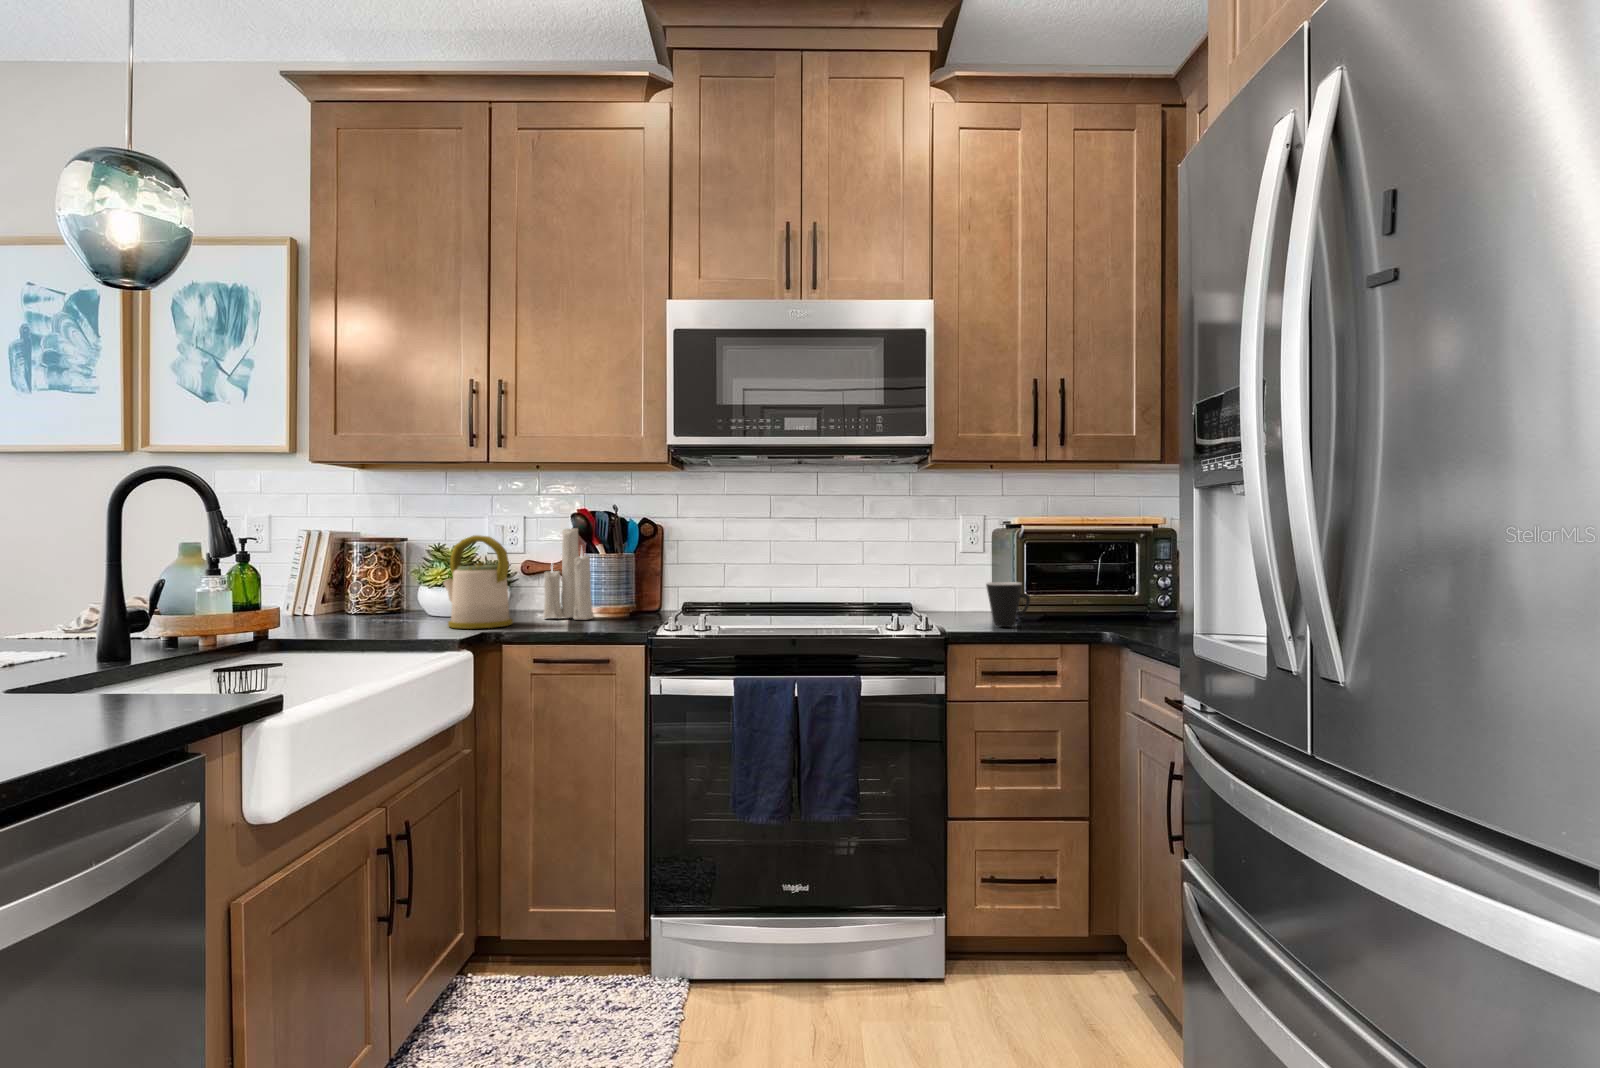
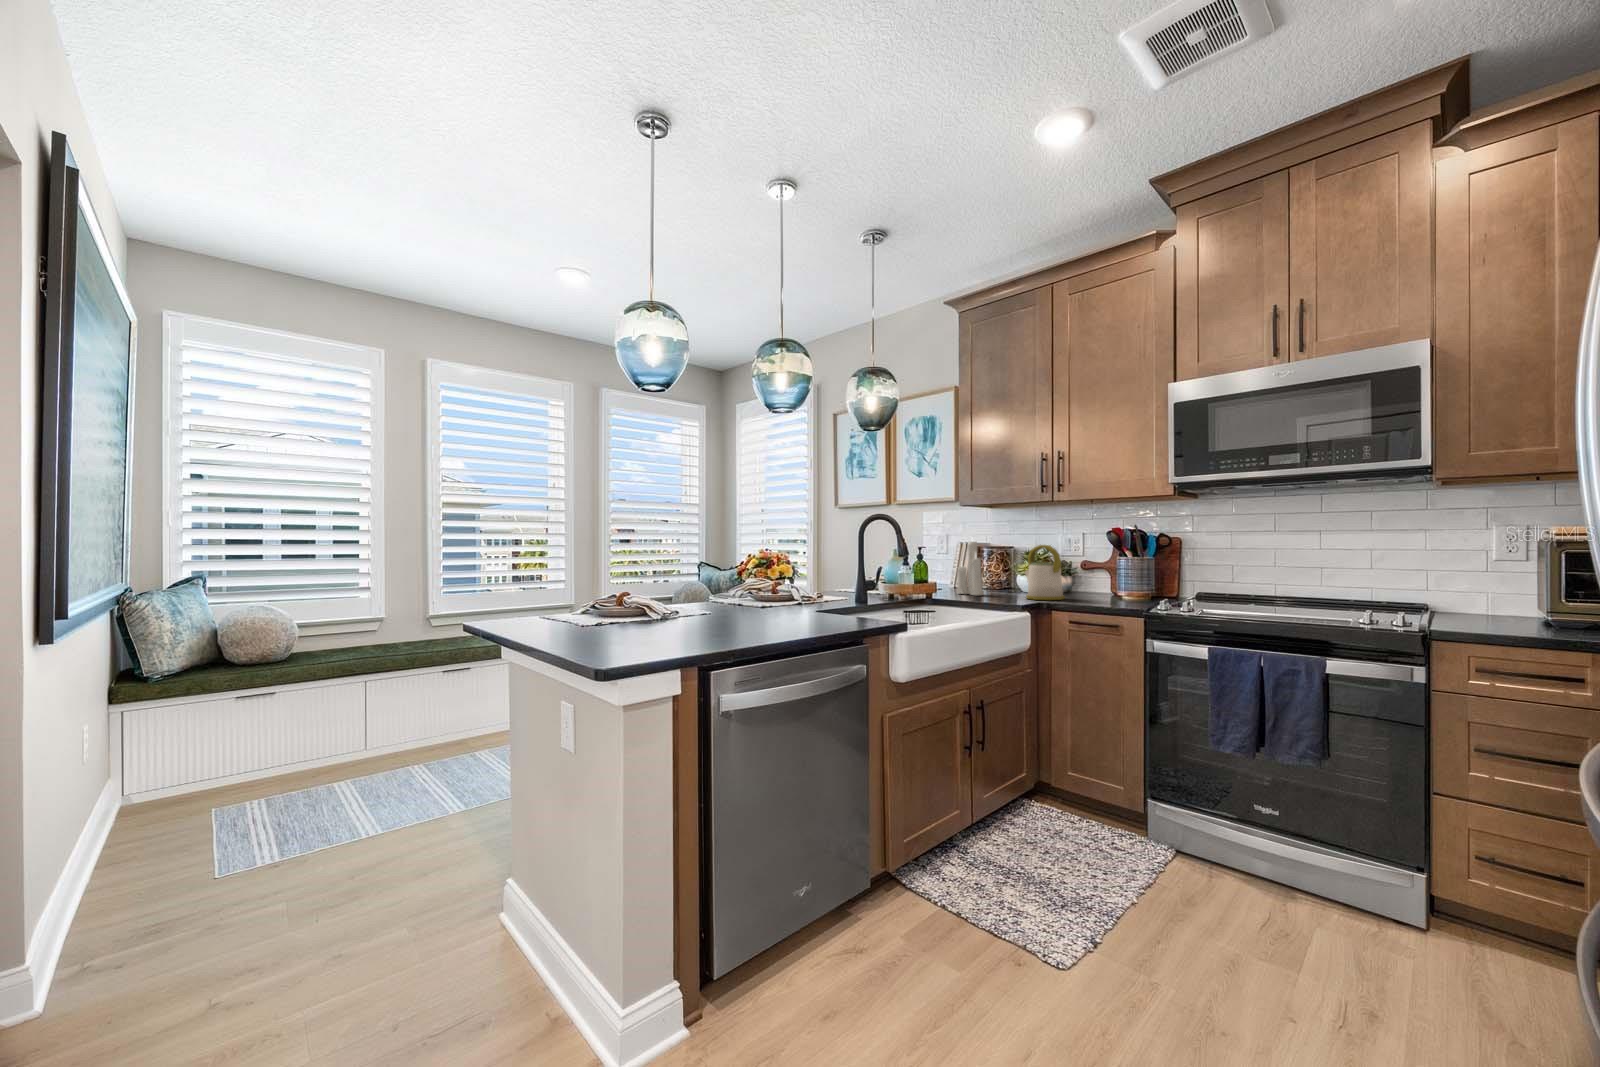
candle: present [543,523,593,619] -> present [957,541,983,595]
mug: present [986,582,1030,627] -> none [1490,590,1552,632]

